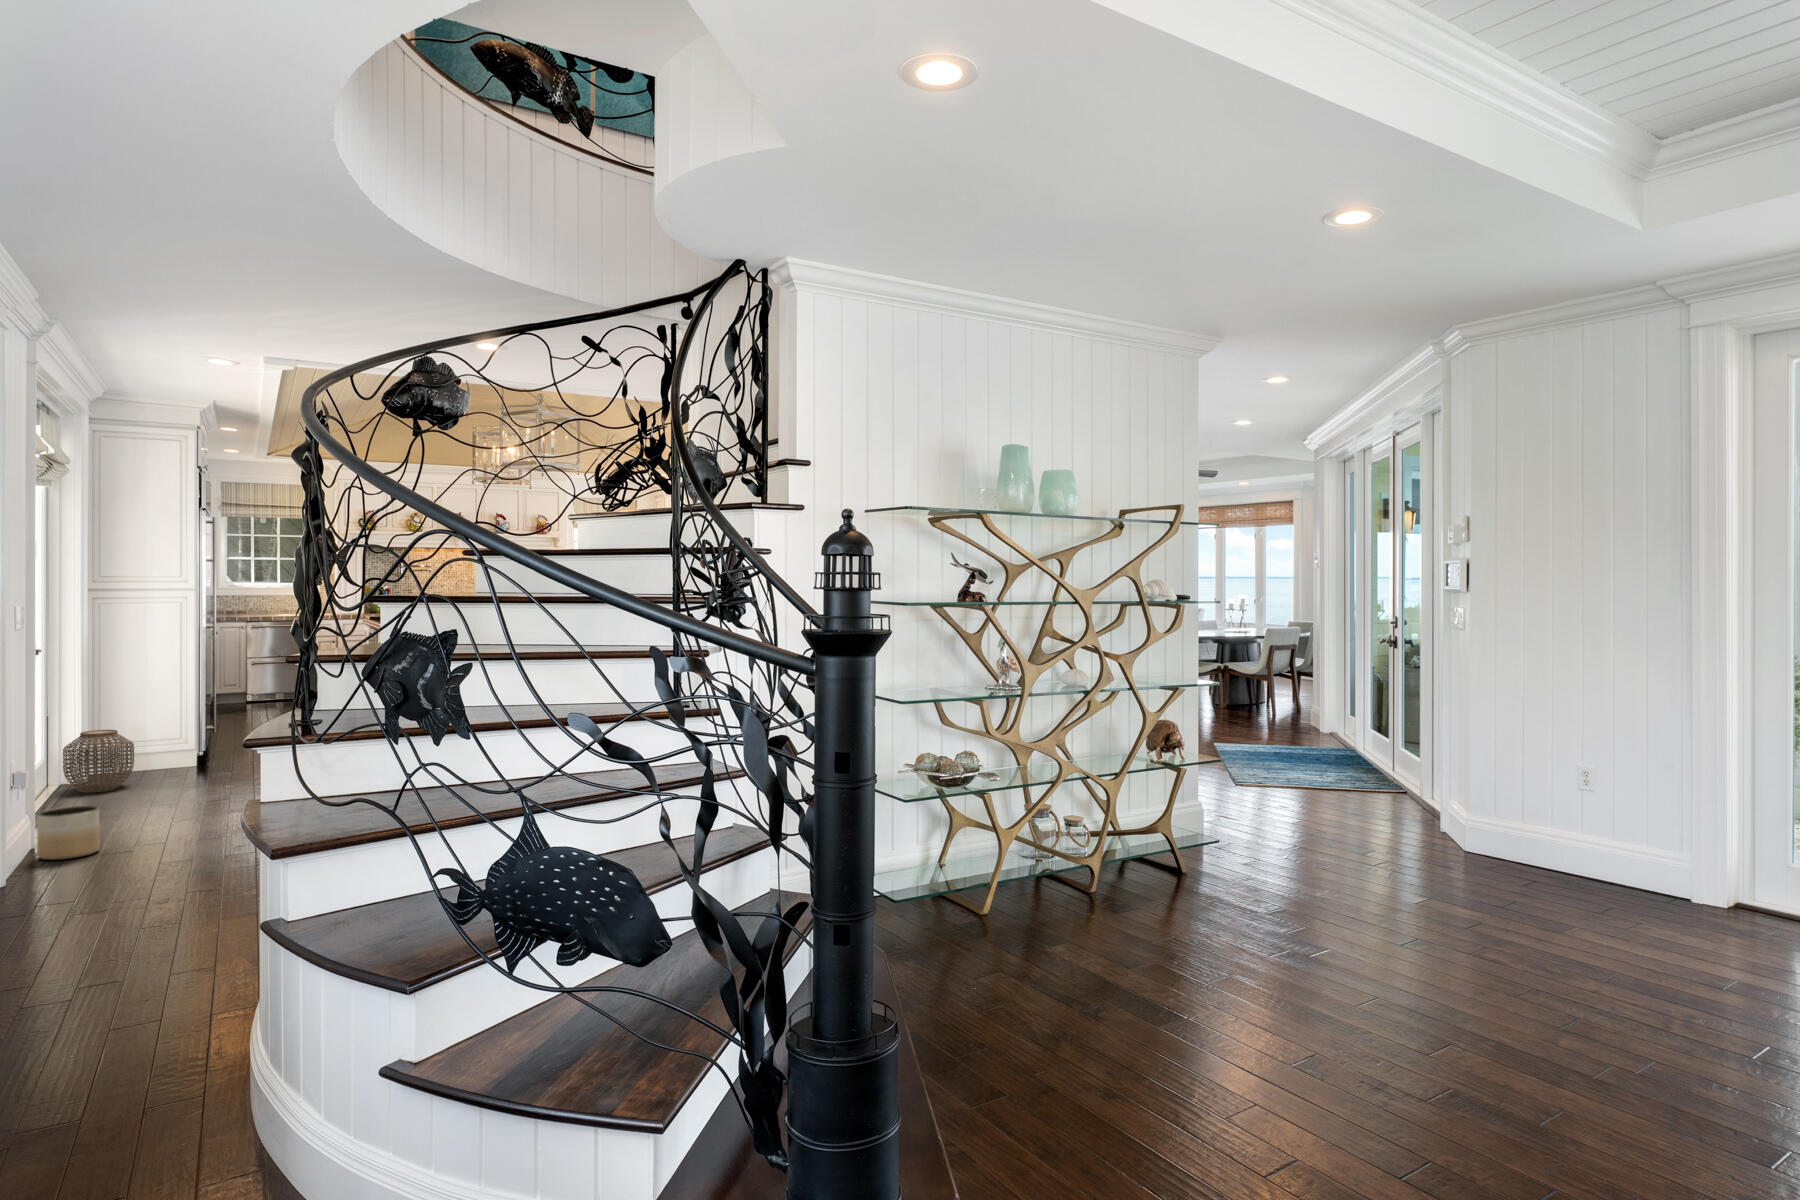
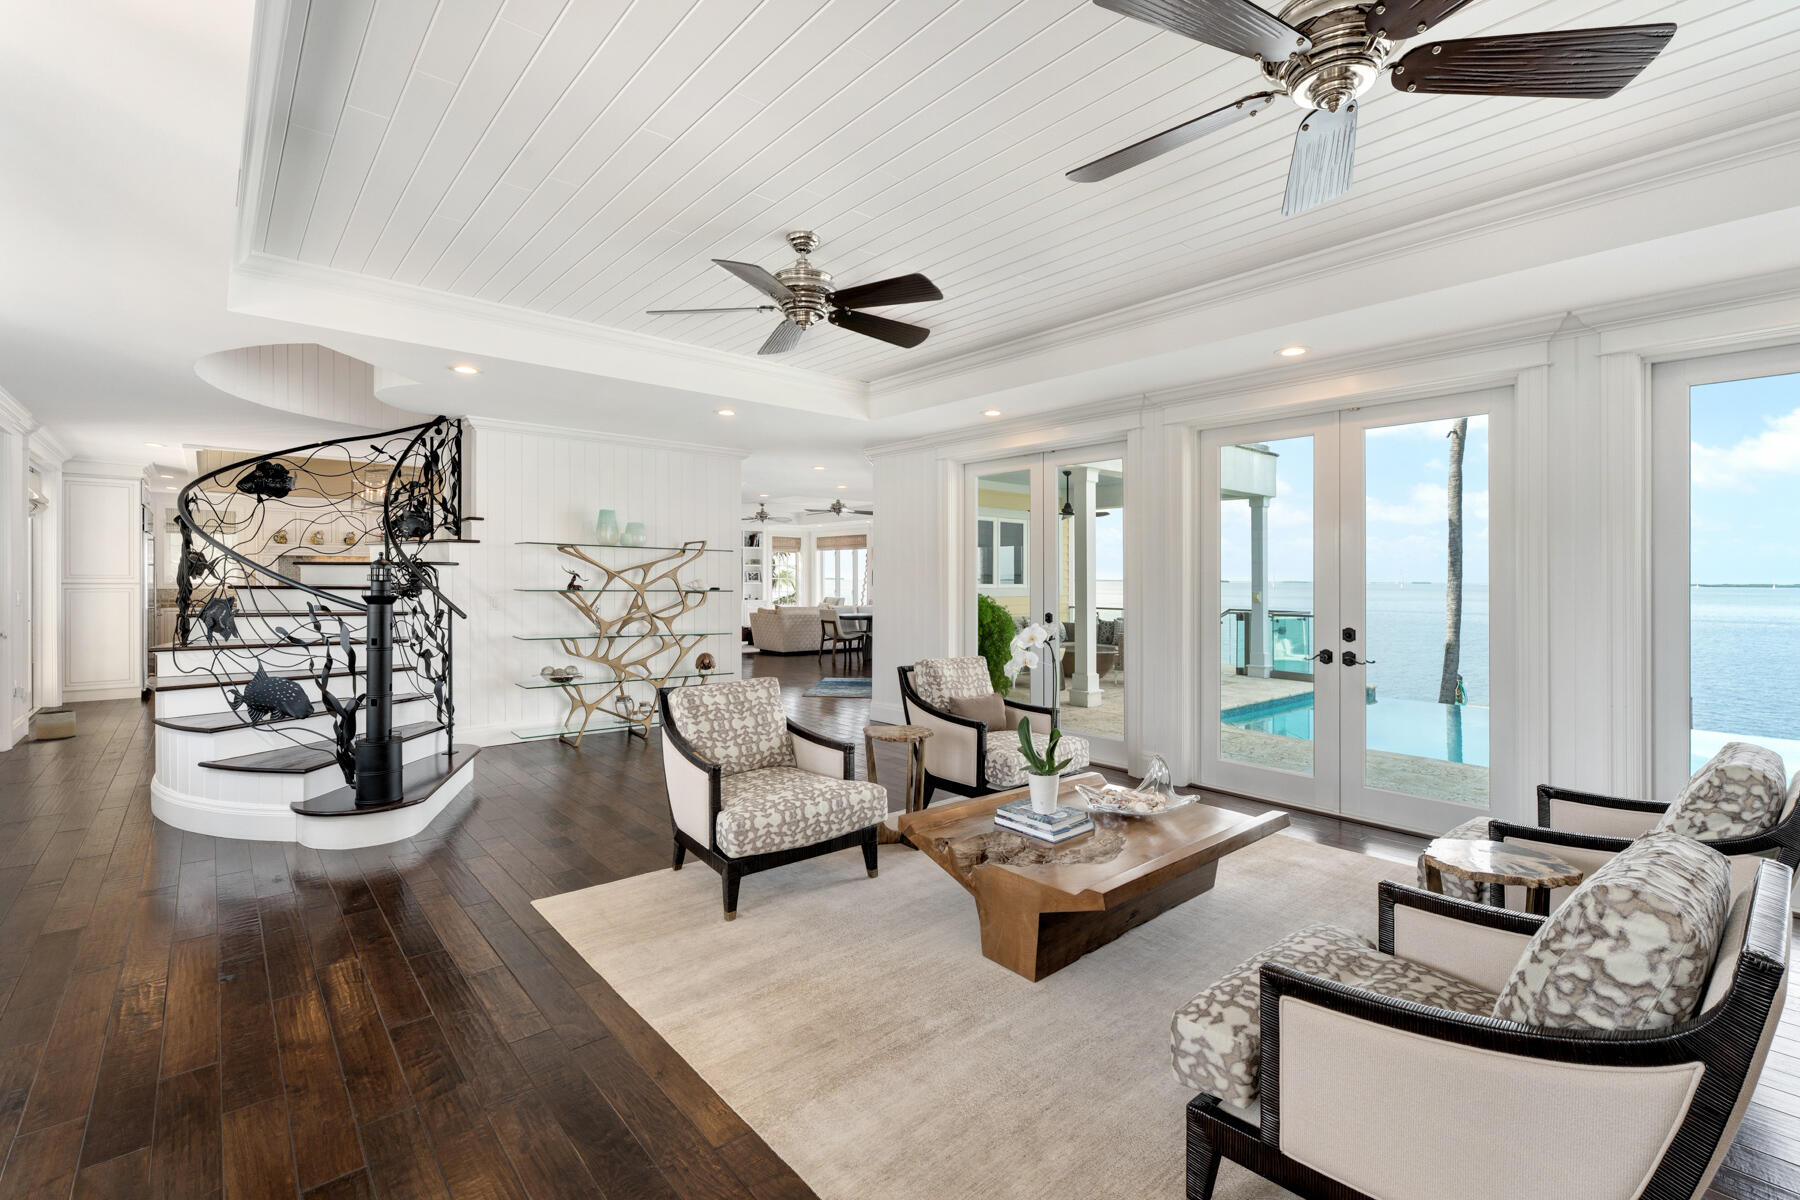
woven basket: present [63,730,134,793] -> none [46,673,97,712]

